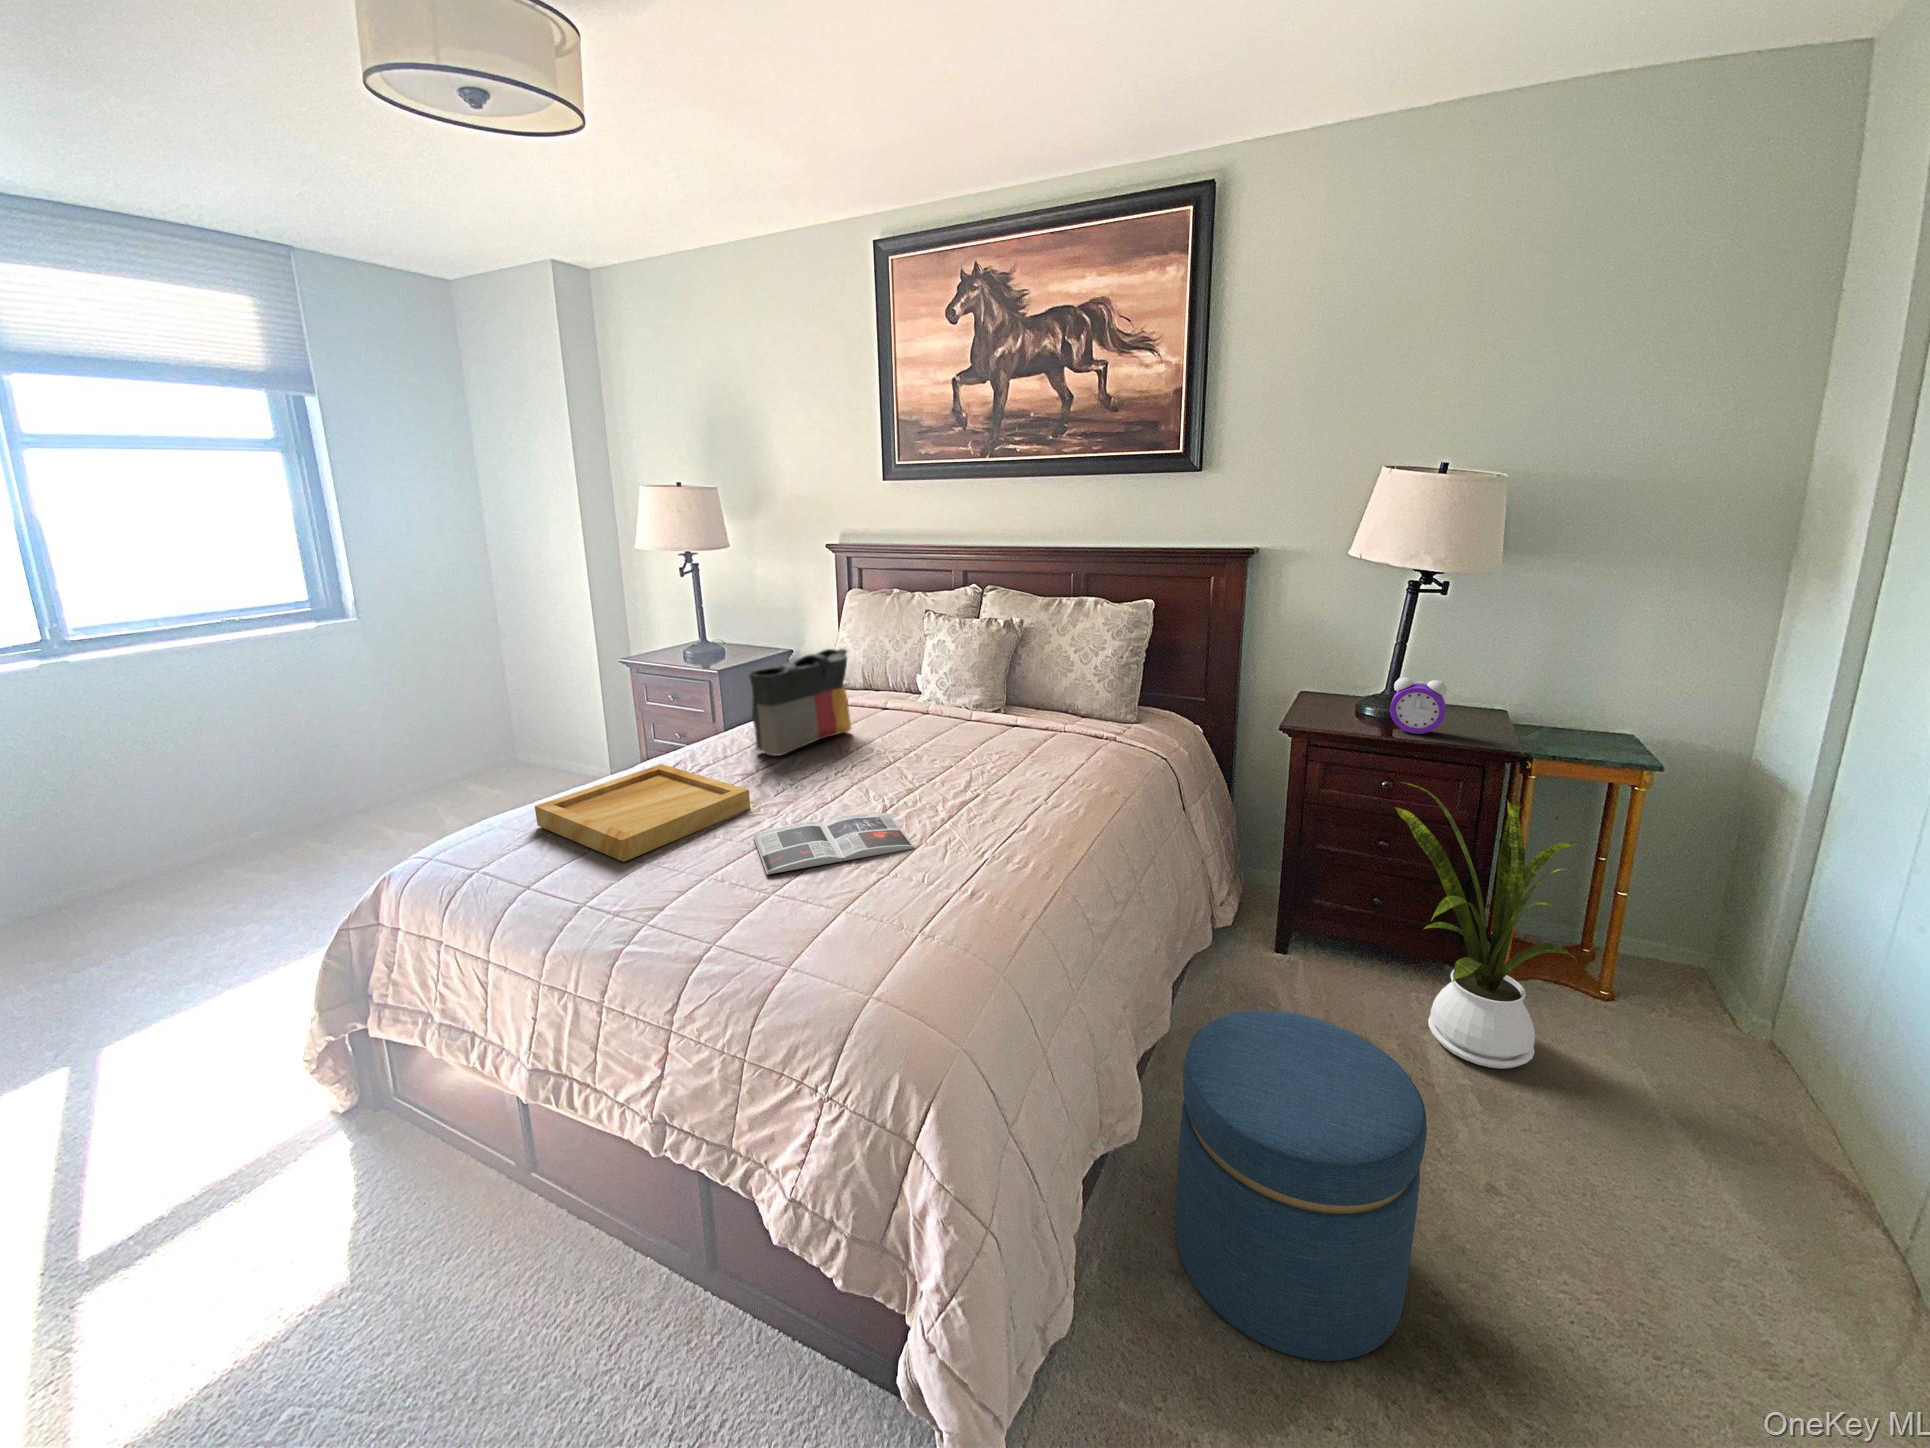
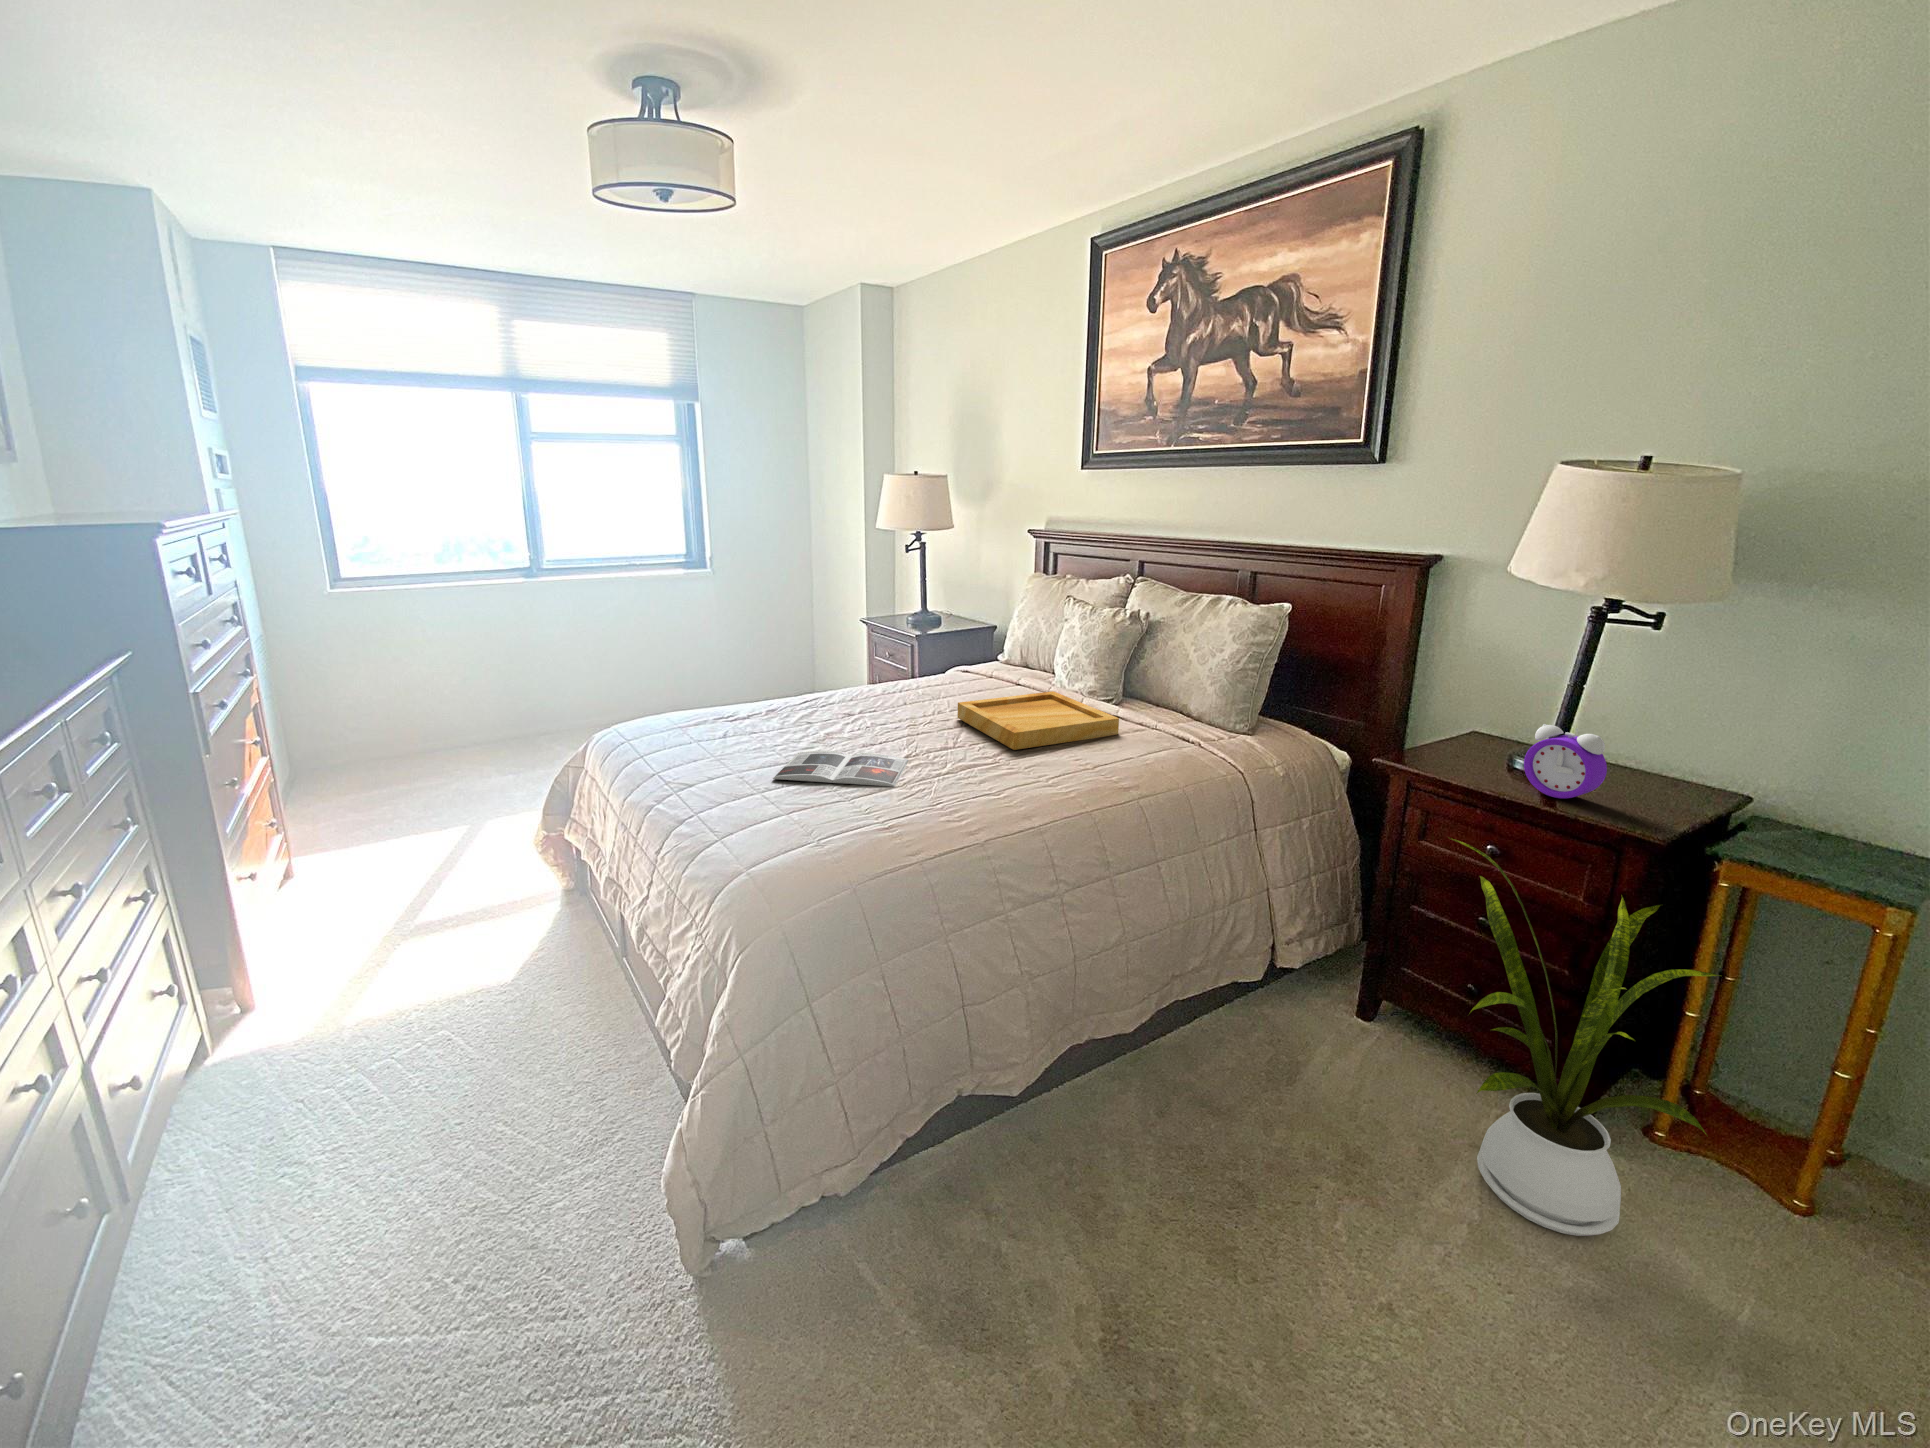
tote bag: present [749,649,851,756] -> none [868,620,968,705]
tray: present [535,764,750,862] -> present [958,691,1119,750]
ottoman: present [1176,1011,1427,1361] -> none [992,1005,1225,1354]

